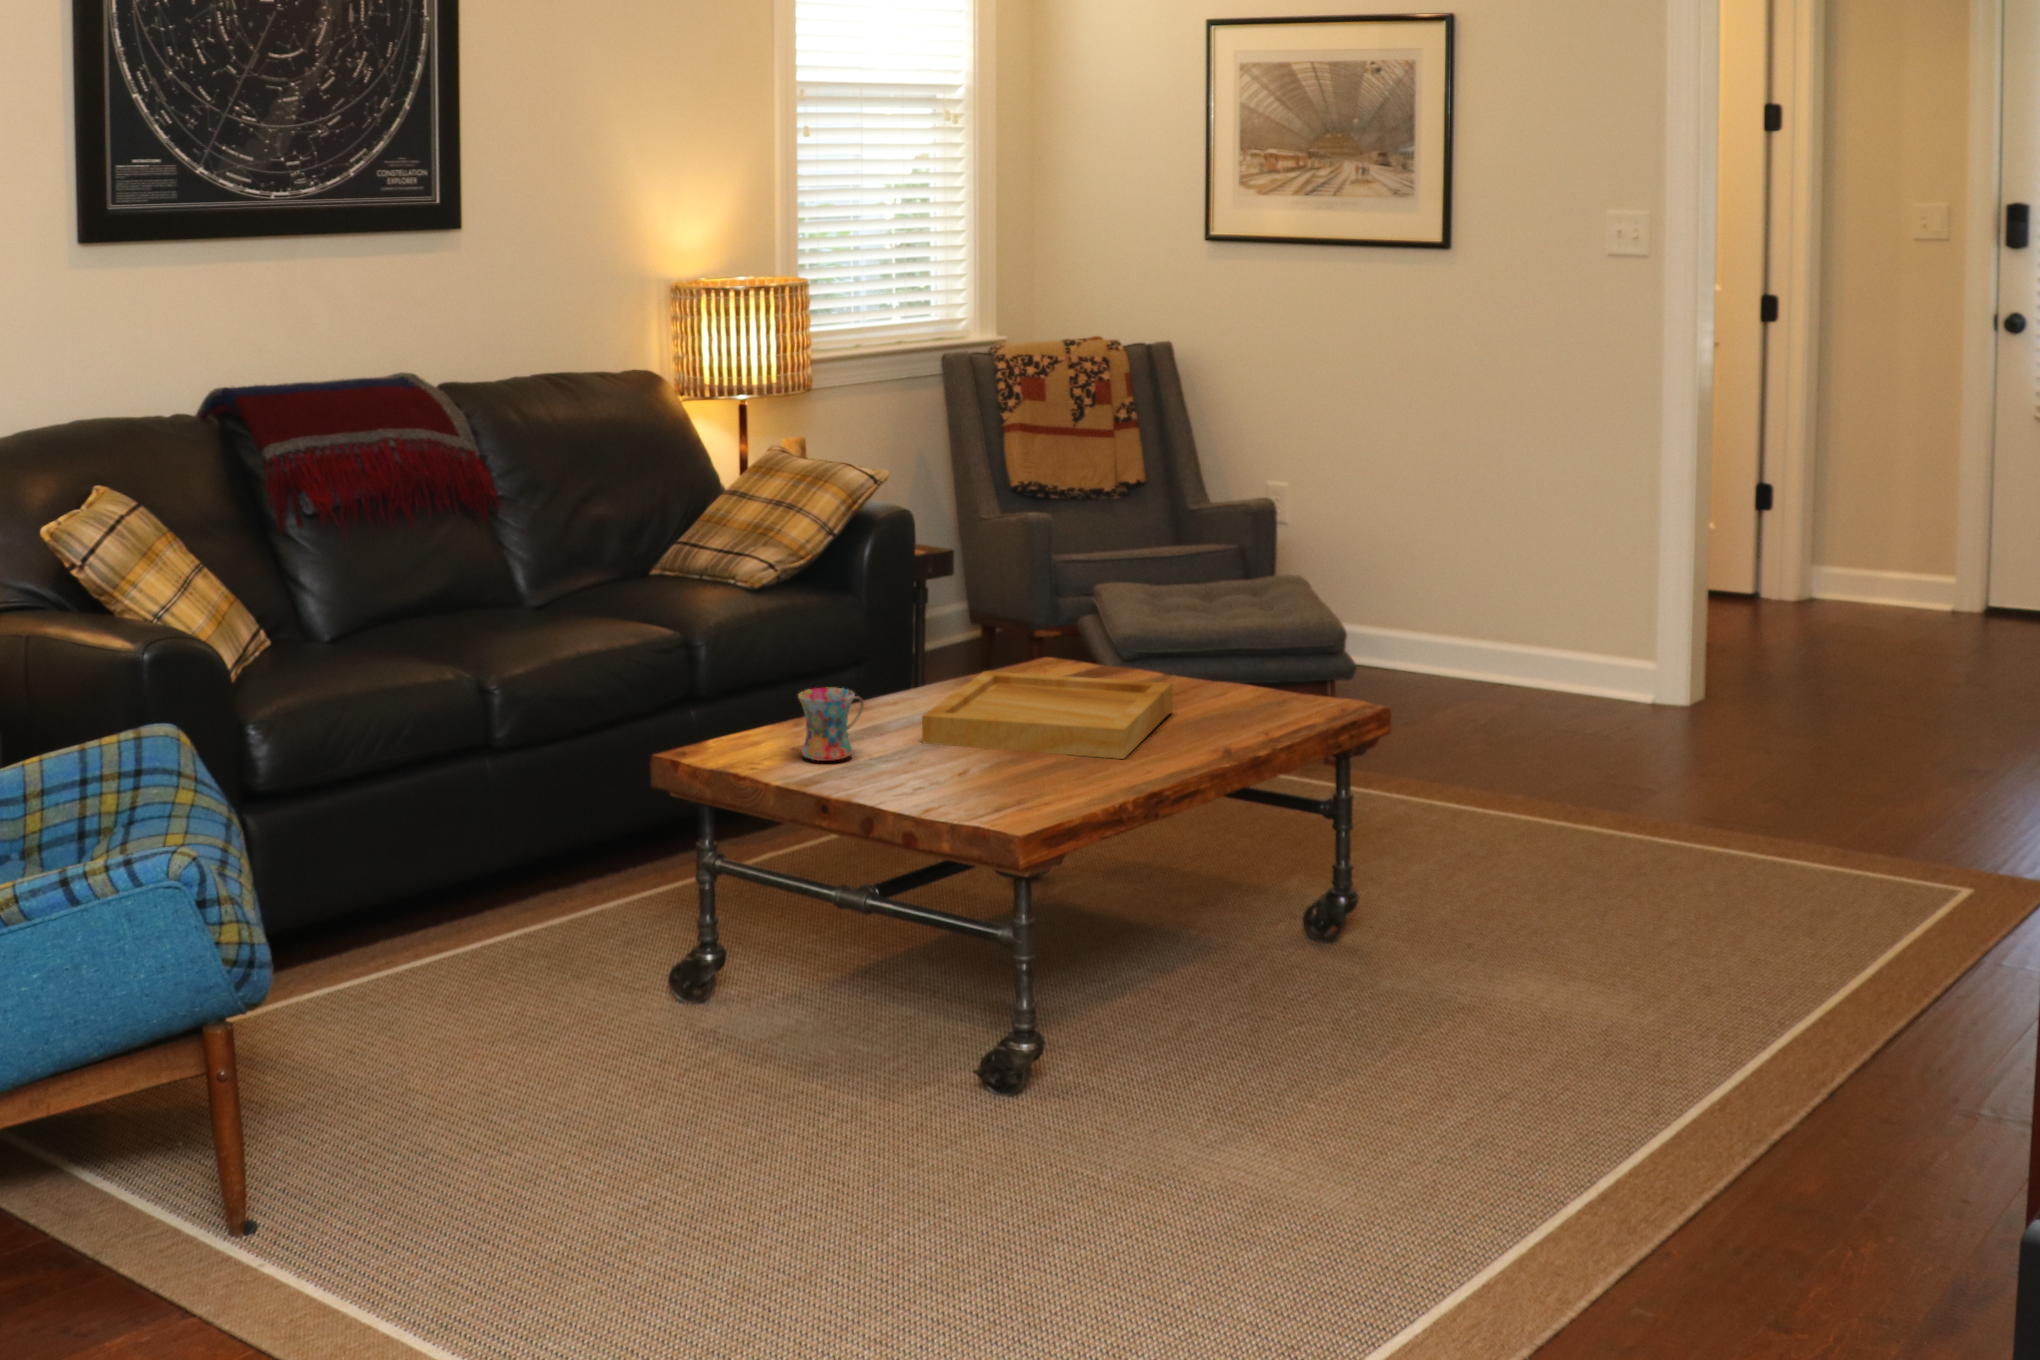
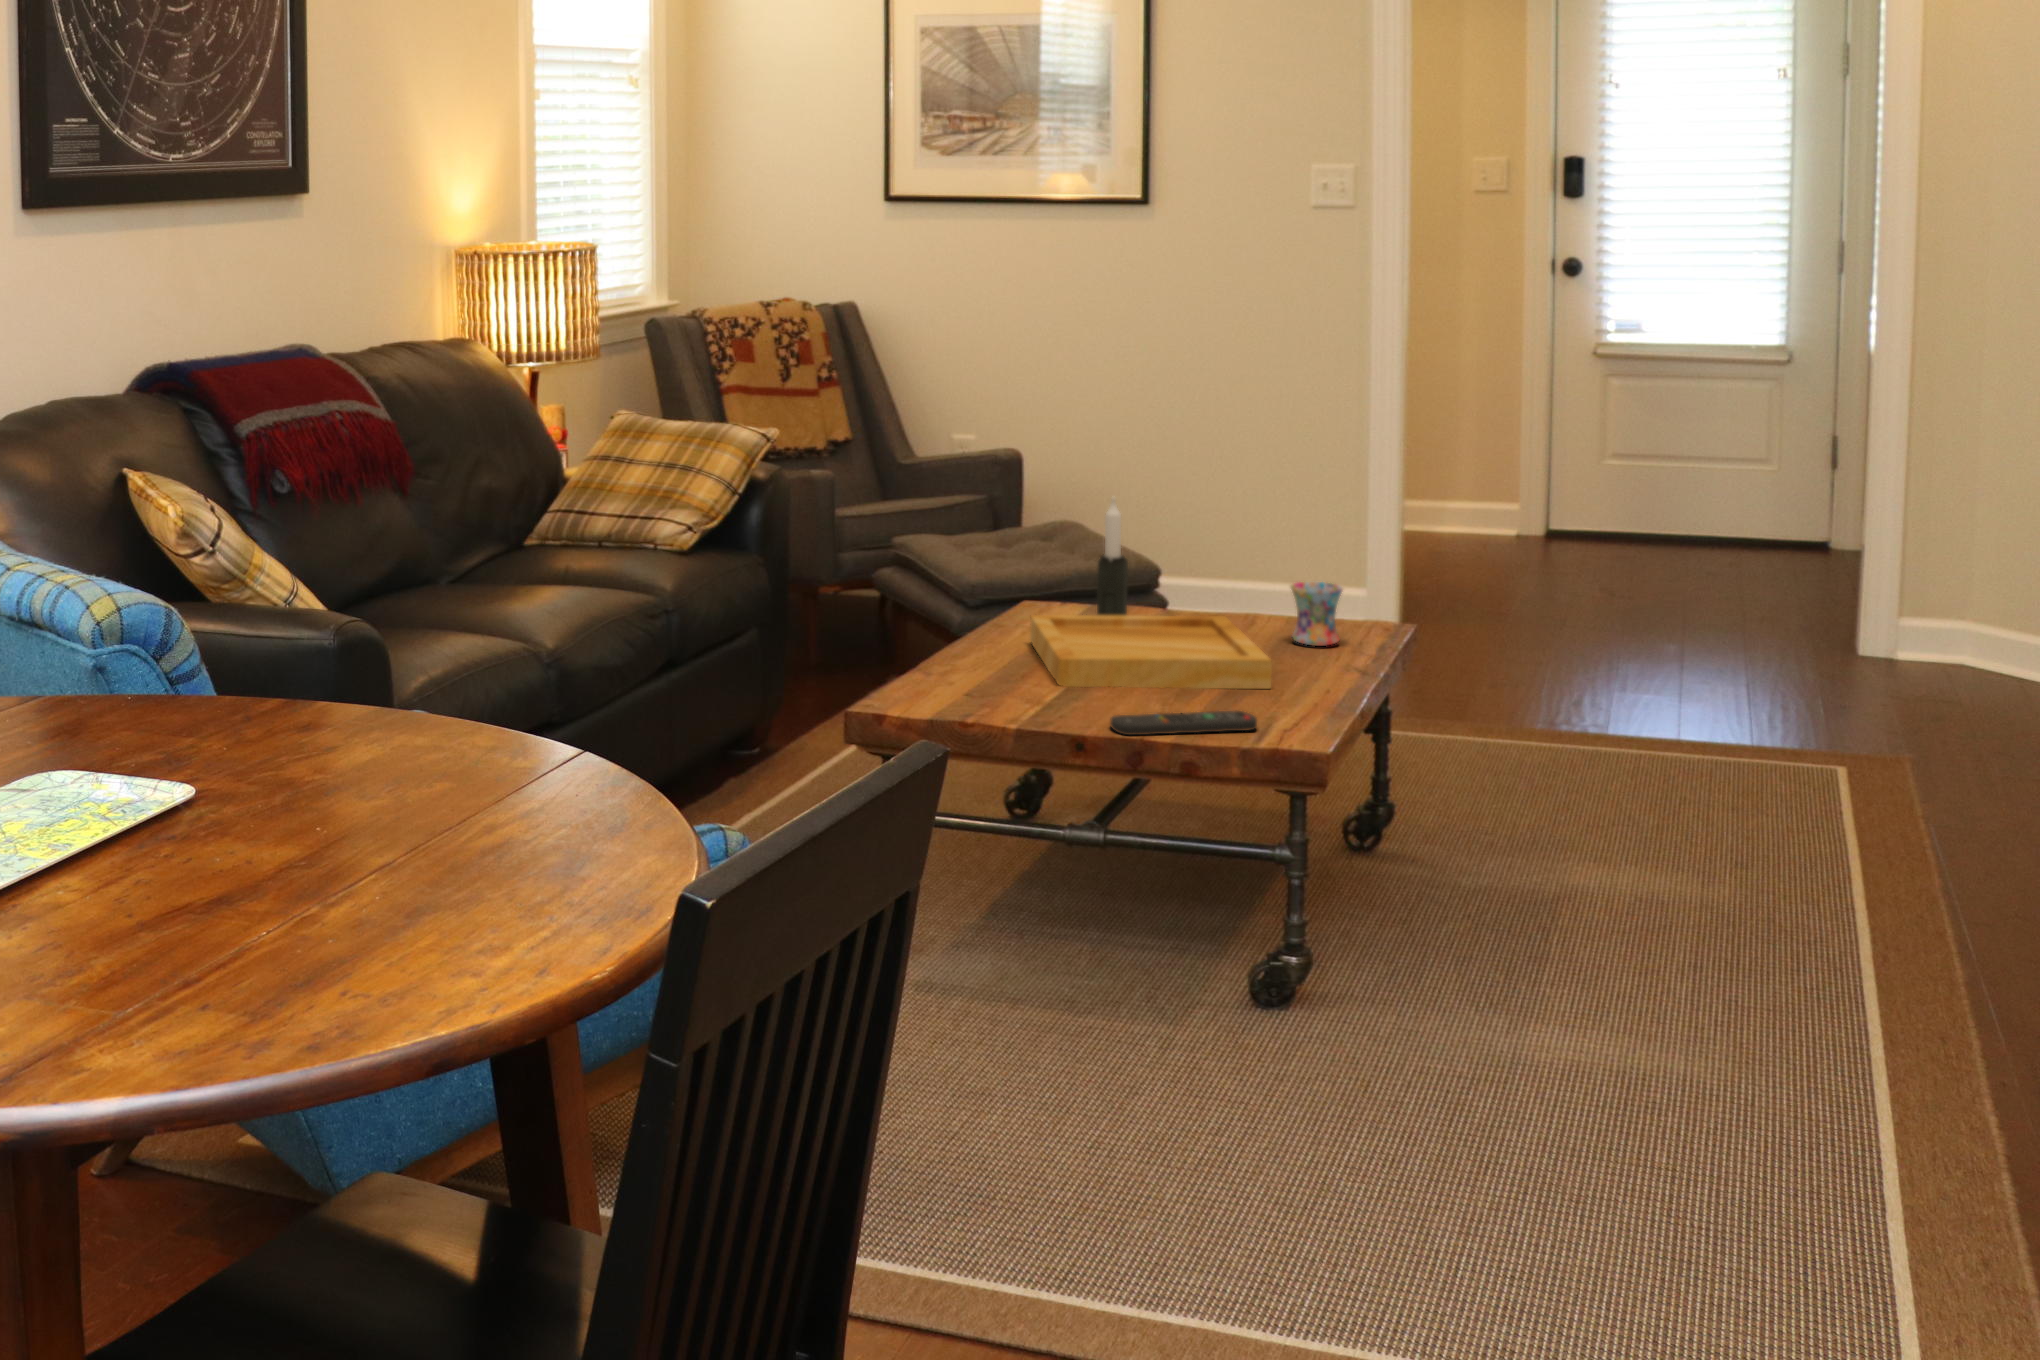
candle: none [1087,555,1120,690] -> present [1097,497,1128,616]
mug: present [798,688,864,761] -> present [1291,582,1343,646]
remote control: none [878,774,1025,798] -> present [1110,711,1257,735]

